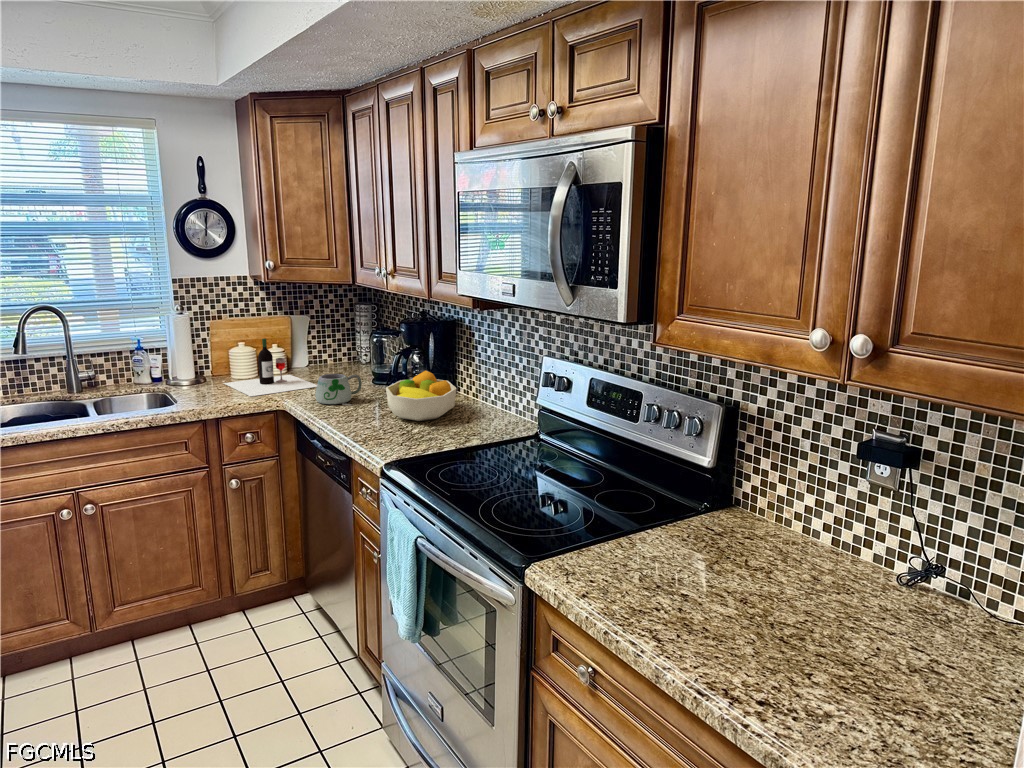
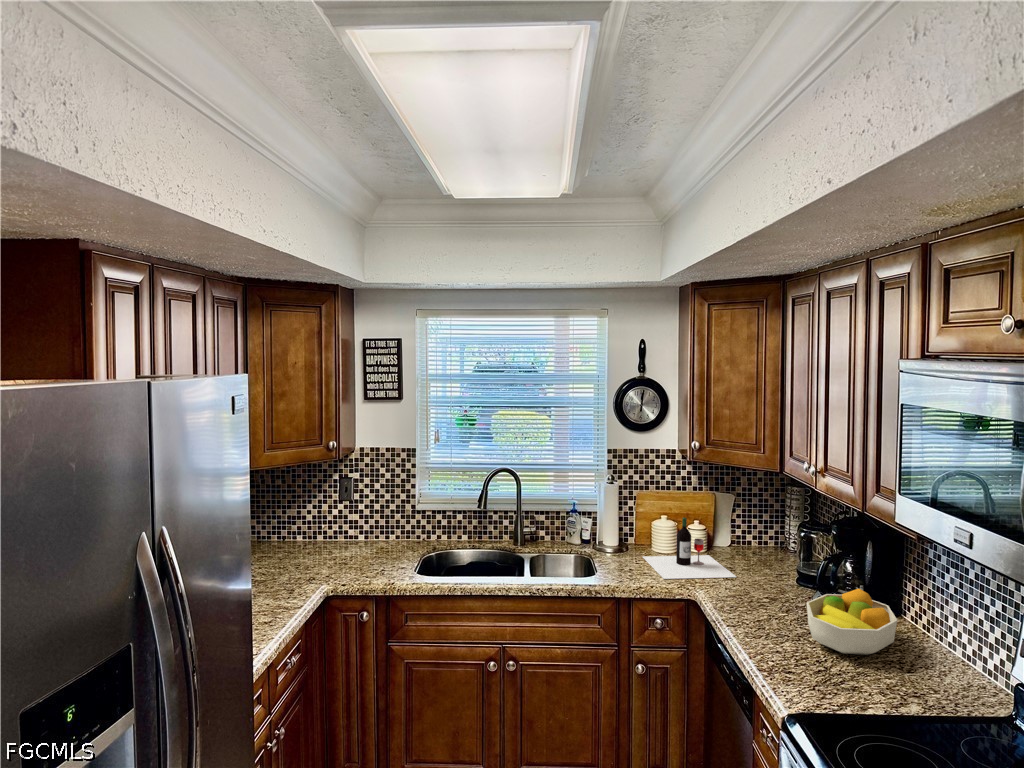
mug: present [315,374,362,405] -> none [728,570,781,612]

